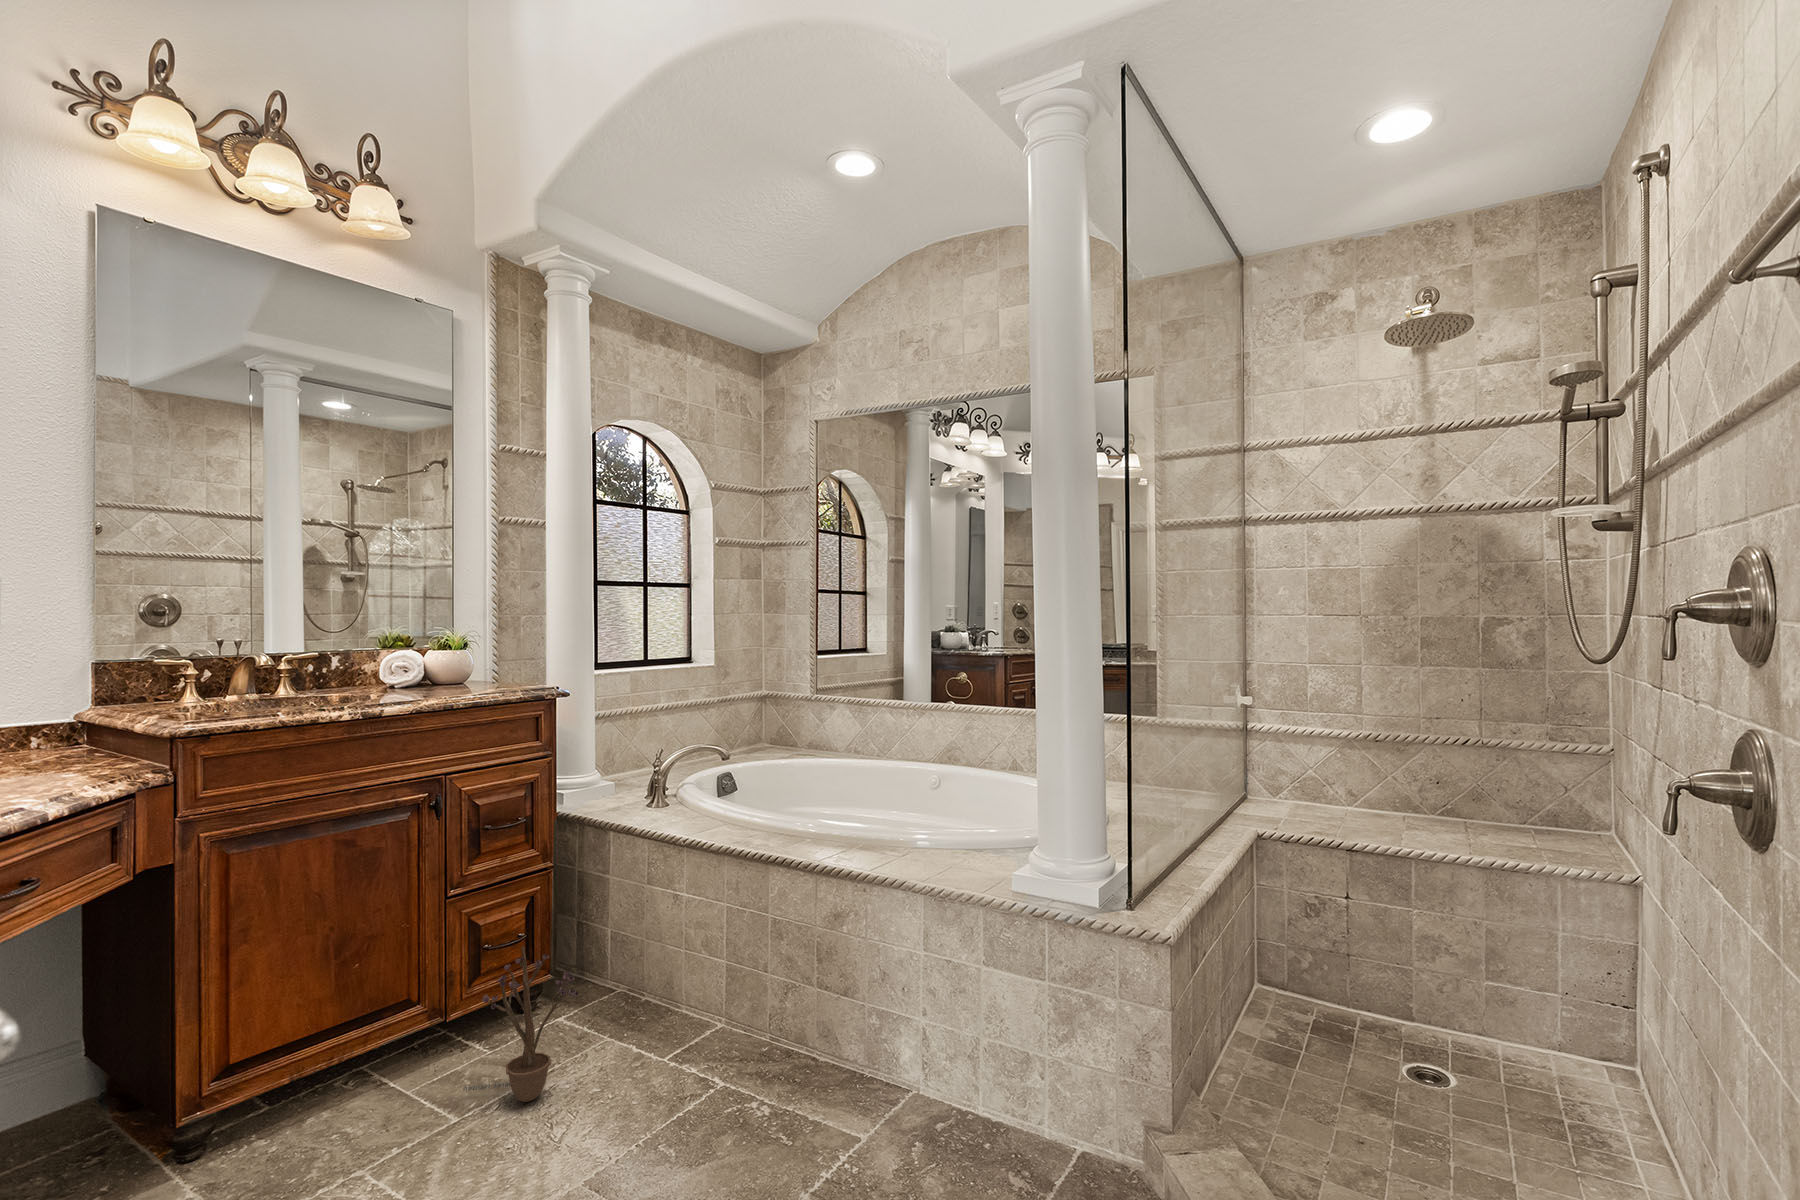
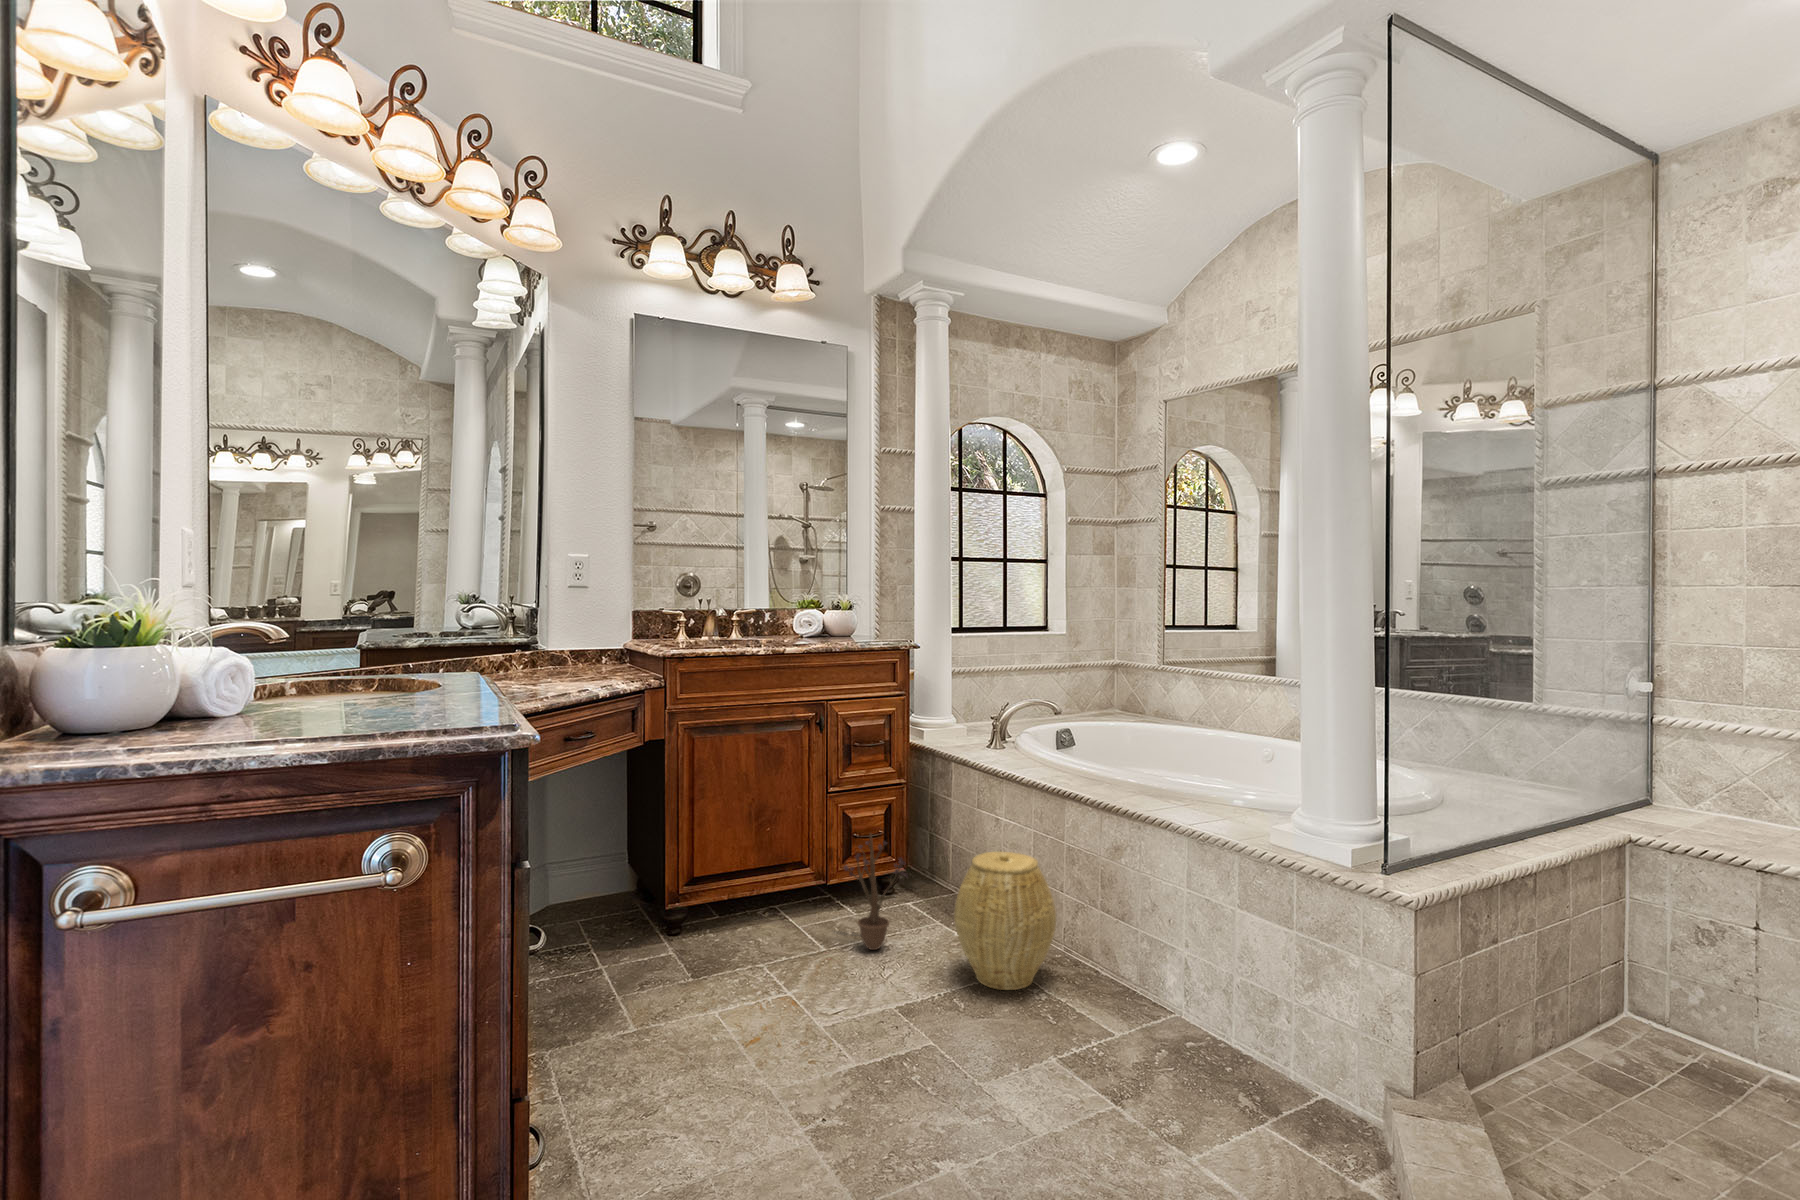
woven basket: none [649,940,774,1118] -> present [954,852,1056,990]

